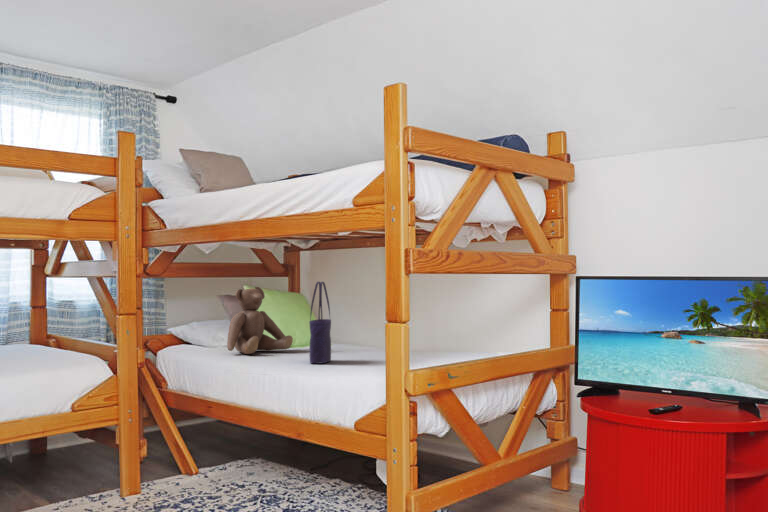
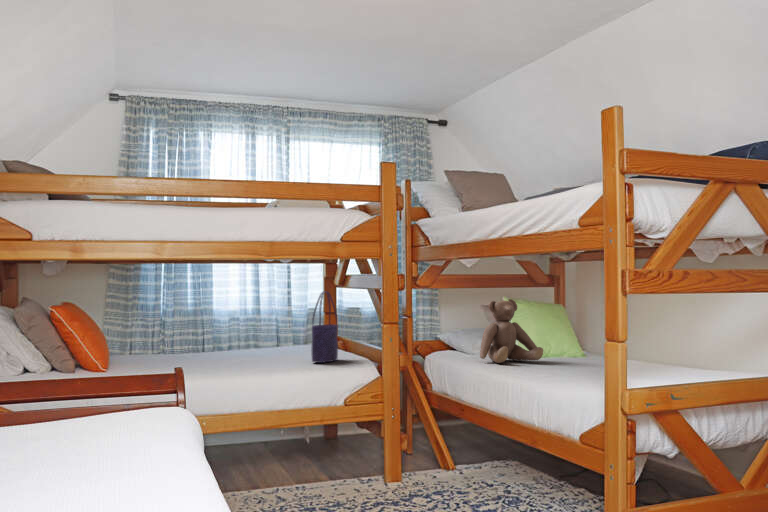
tote bag: present [309,282,331,364] -> present [311,291,338,363]

